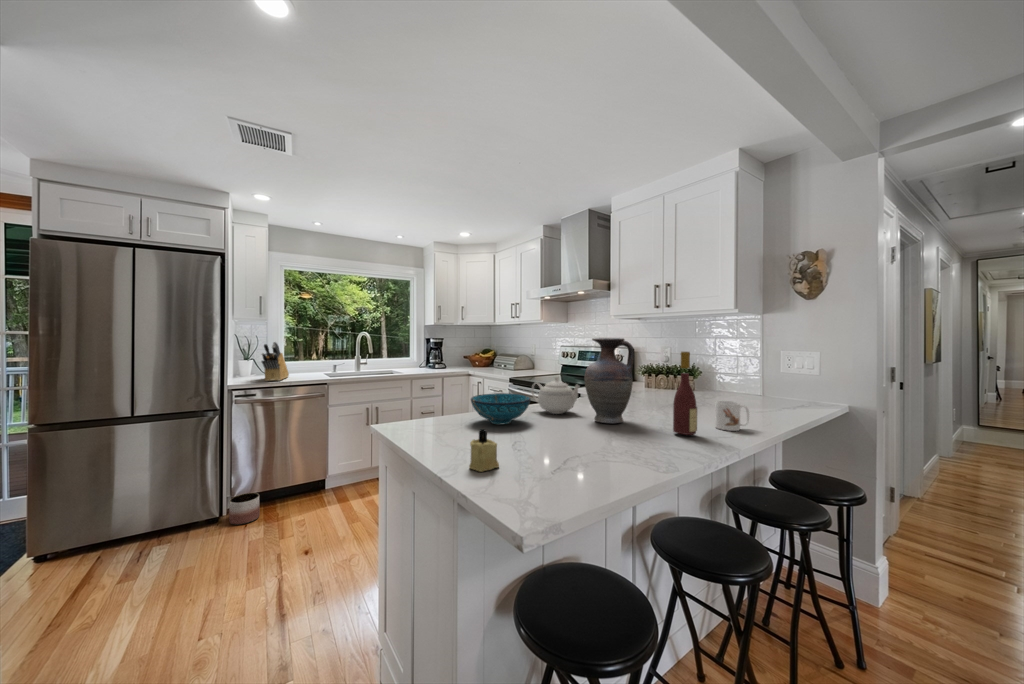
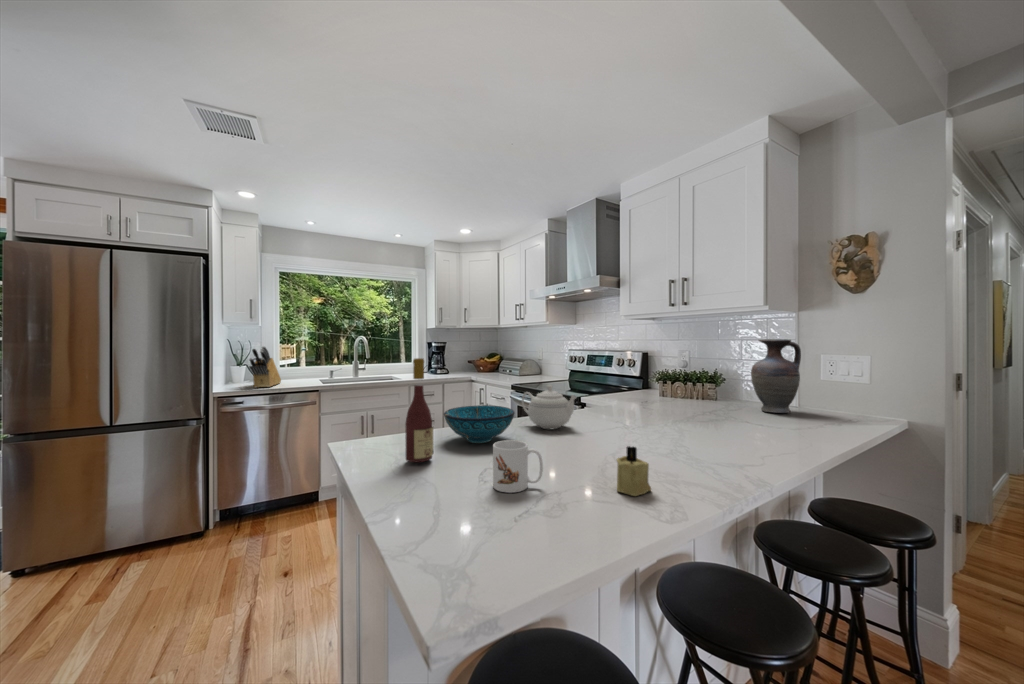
vase: present [585,338,634,423] -> present [751,339,801,413]
wine bottle: present [673,352,697,435] -> present [405,358,433,462]
mug: present [715,401,749,431] -> present [493,440,543,493]
candle: present [469,430,499,472] -> present [617,446,651,496]
planter: present [229,493,260,525] -> none [213,506,245,541]

